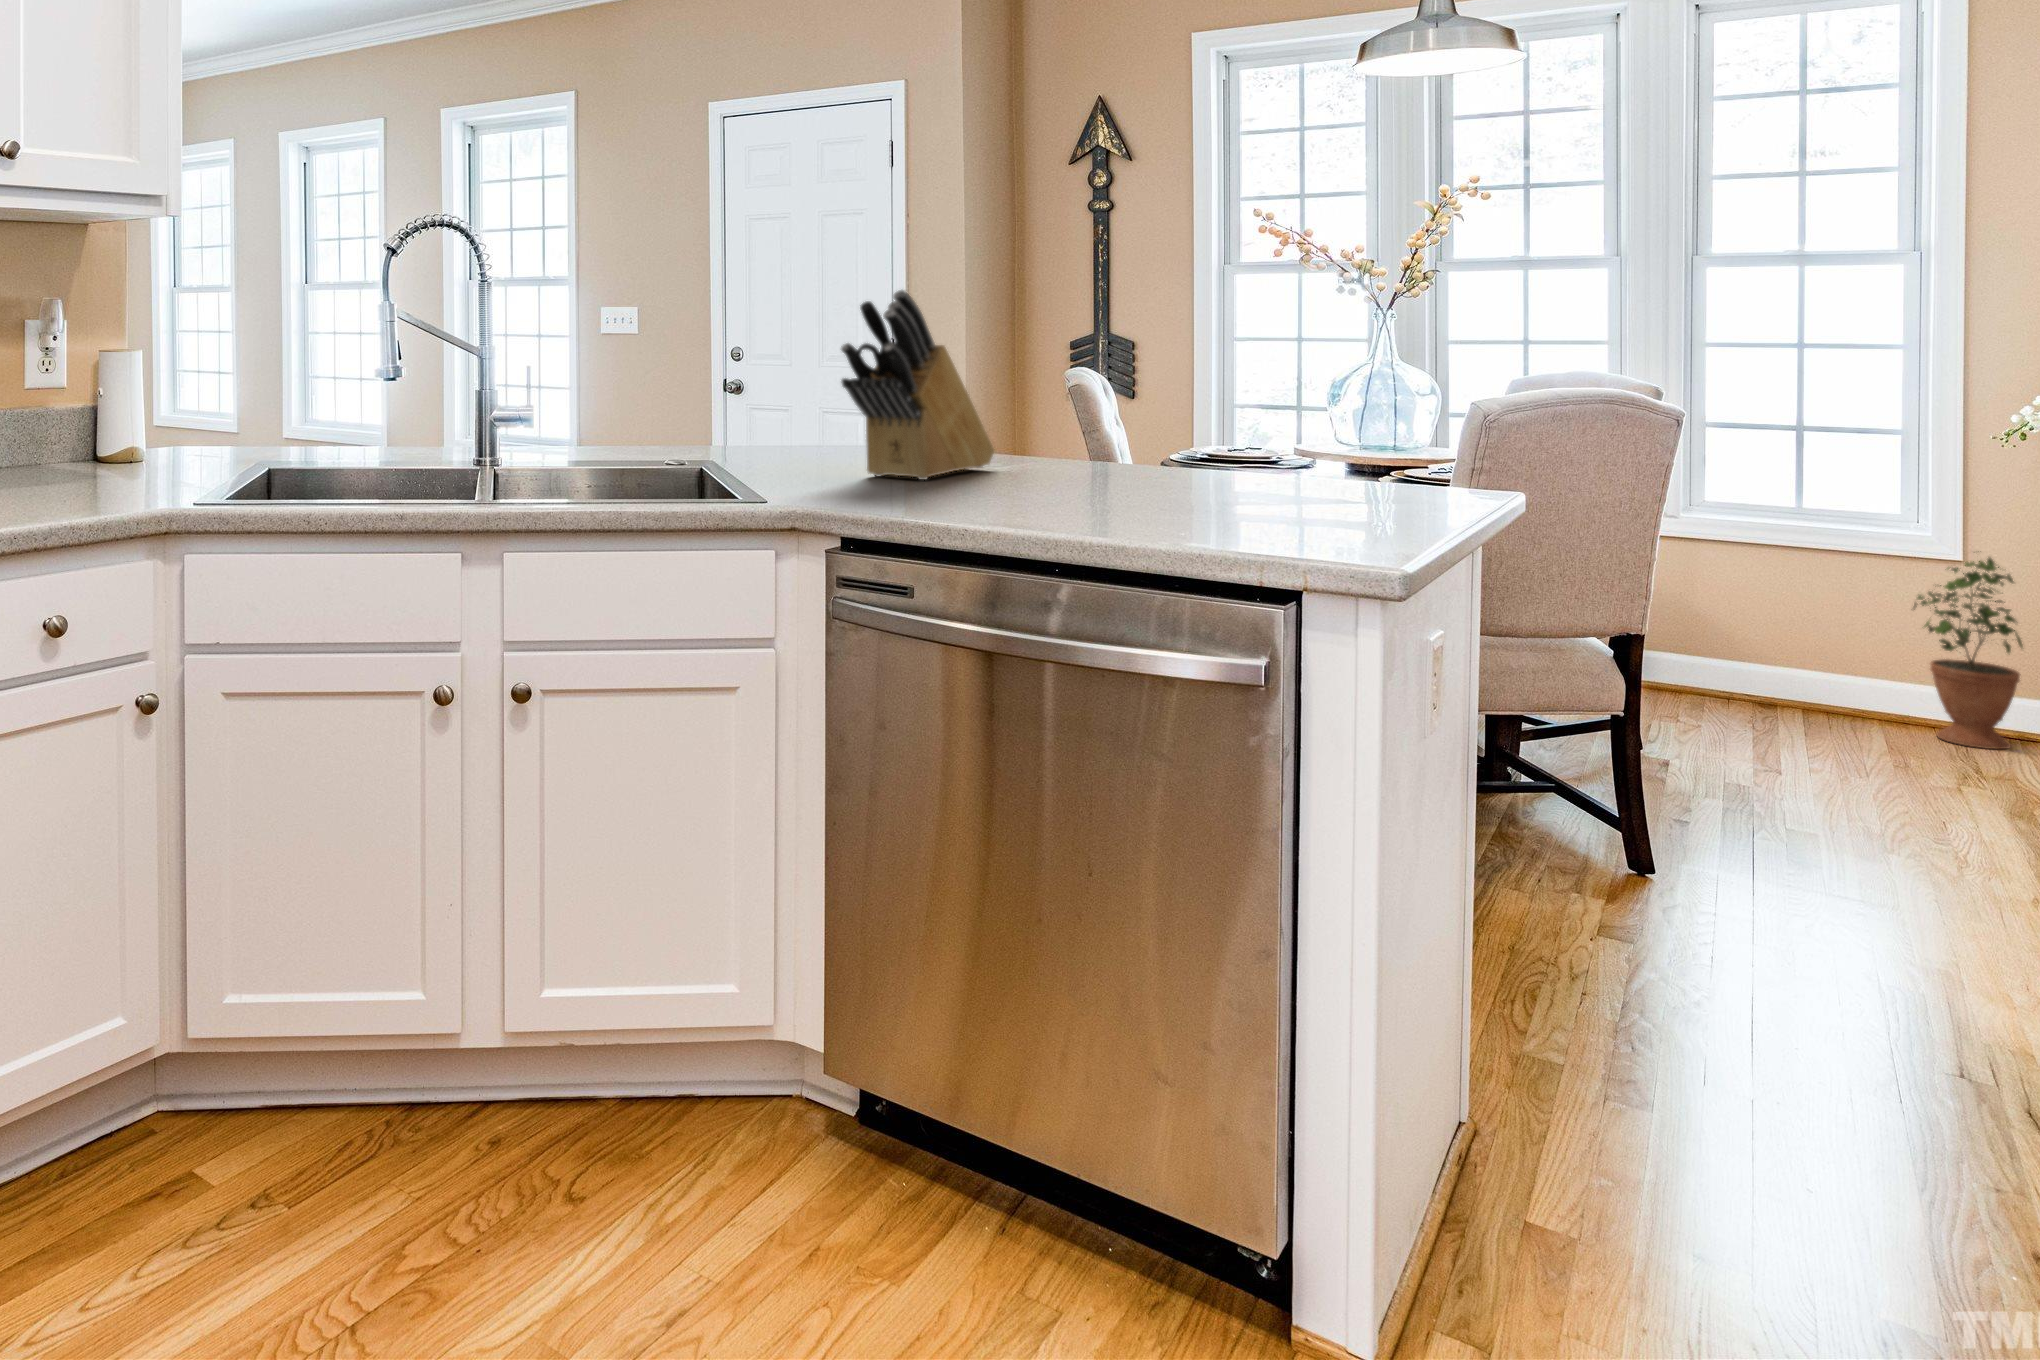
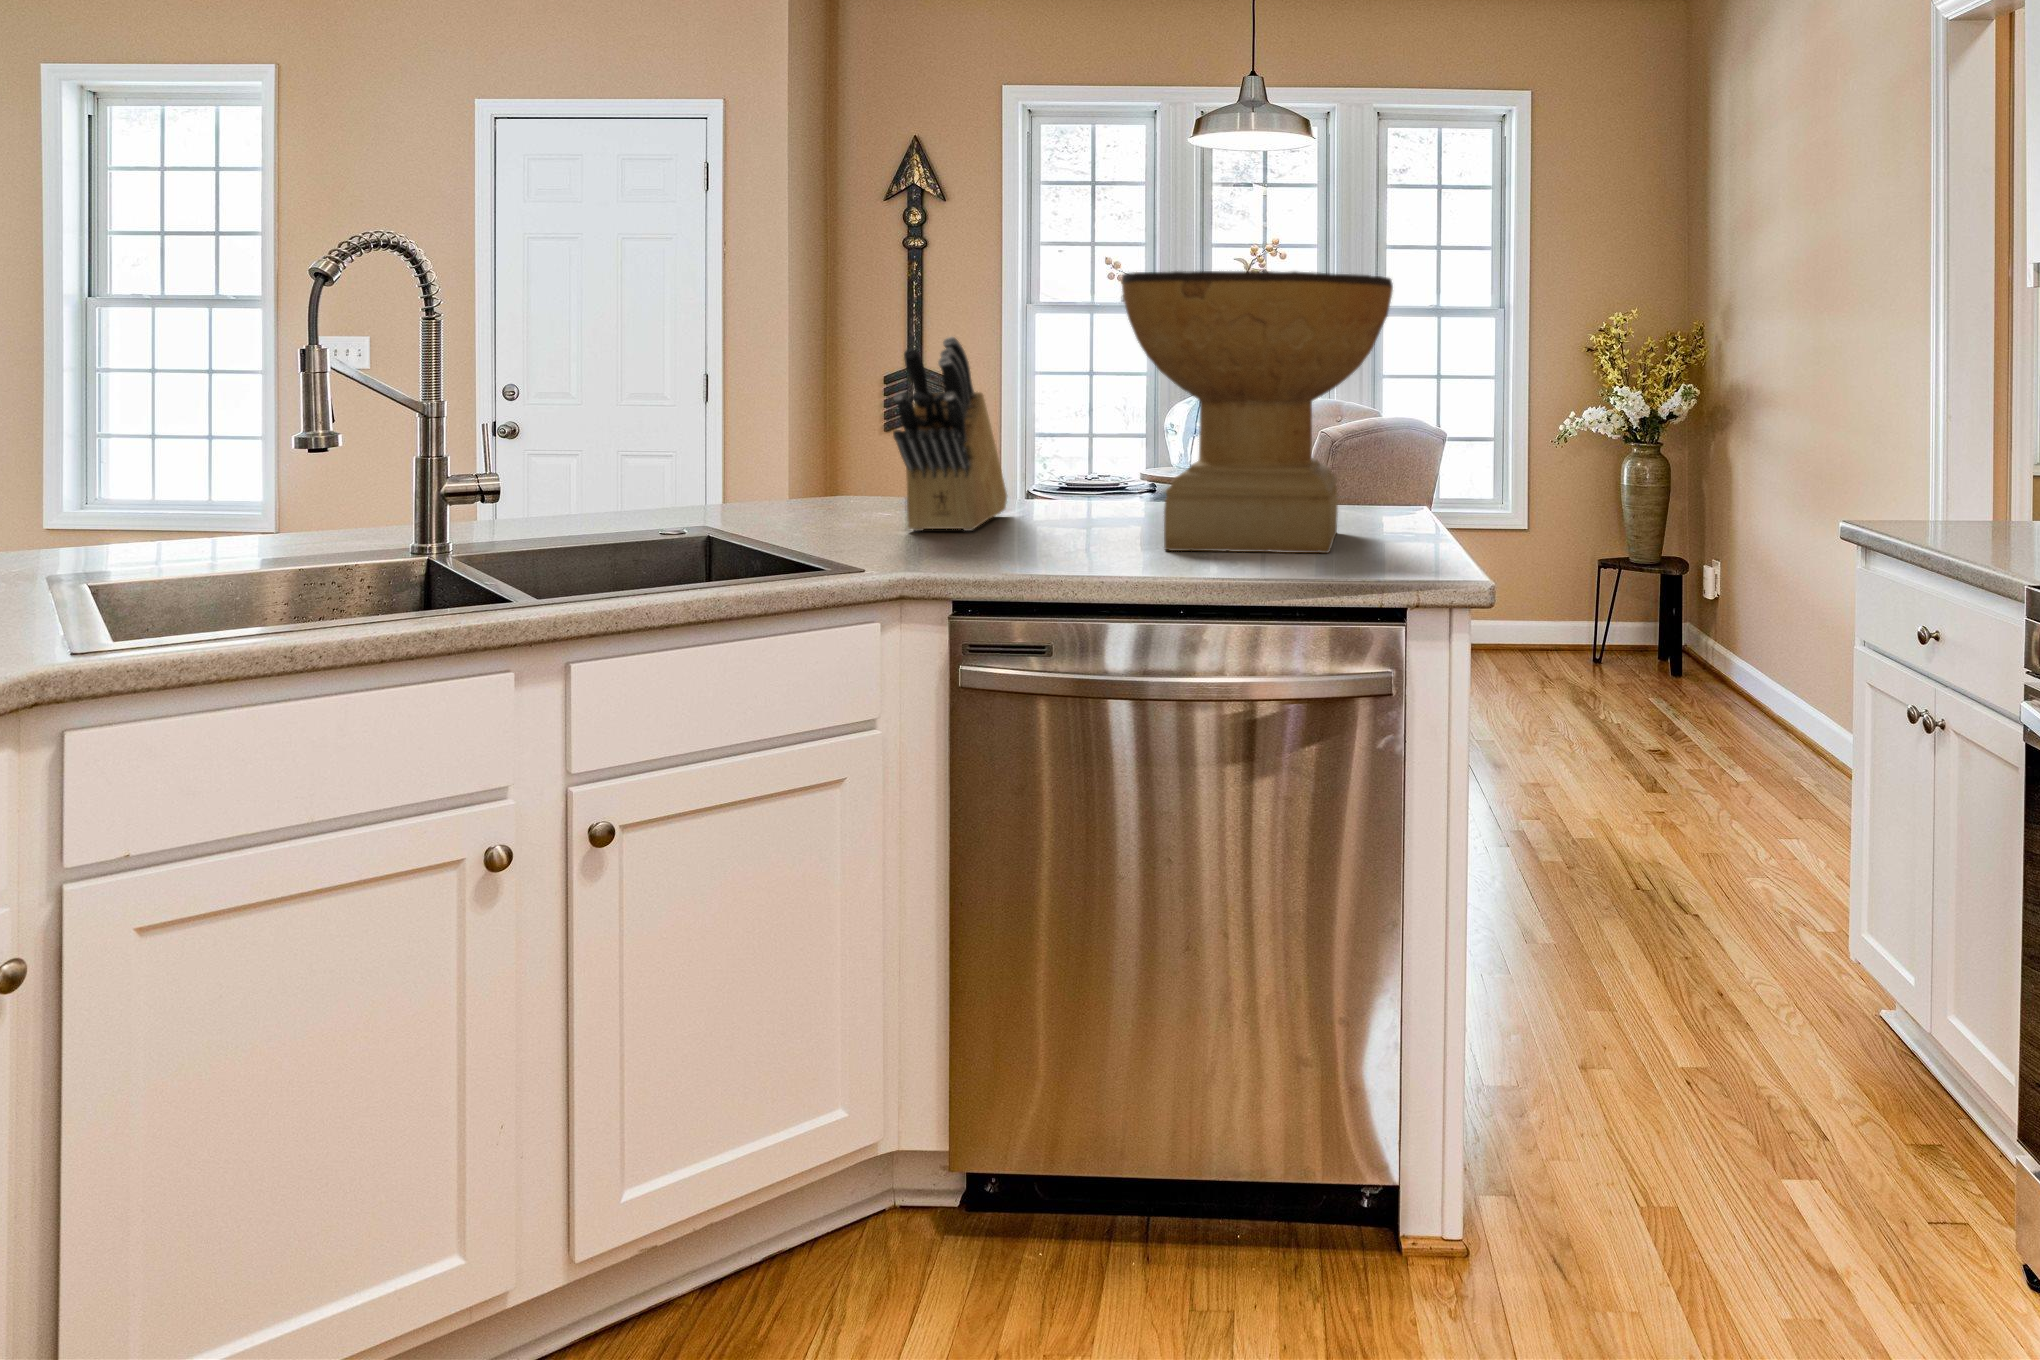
decorative bowl: none [1042,209,1369,529] -> present [1122,271,1393,553]
potted plant: present [1914,557,2023,749] -> none [1513,522,1574,664]

